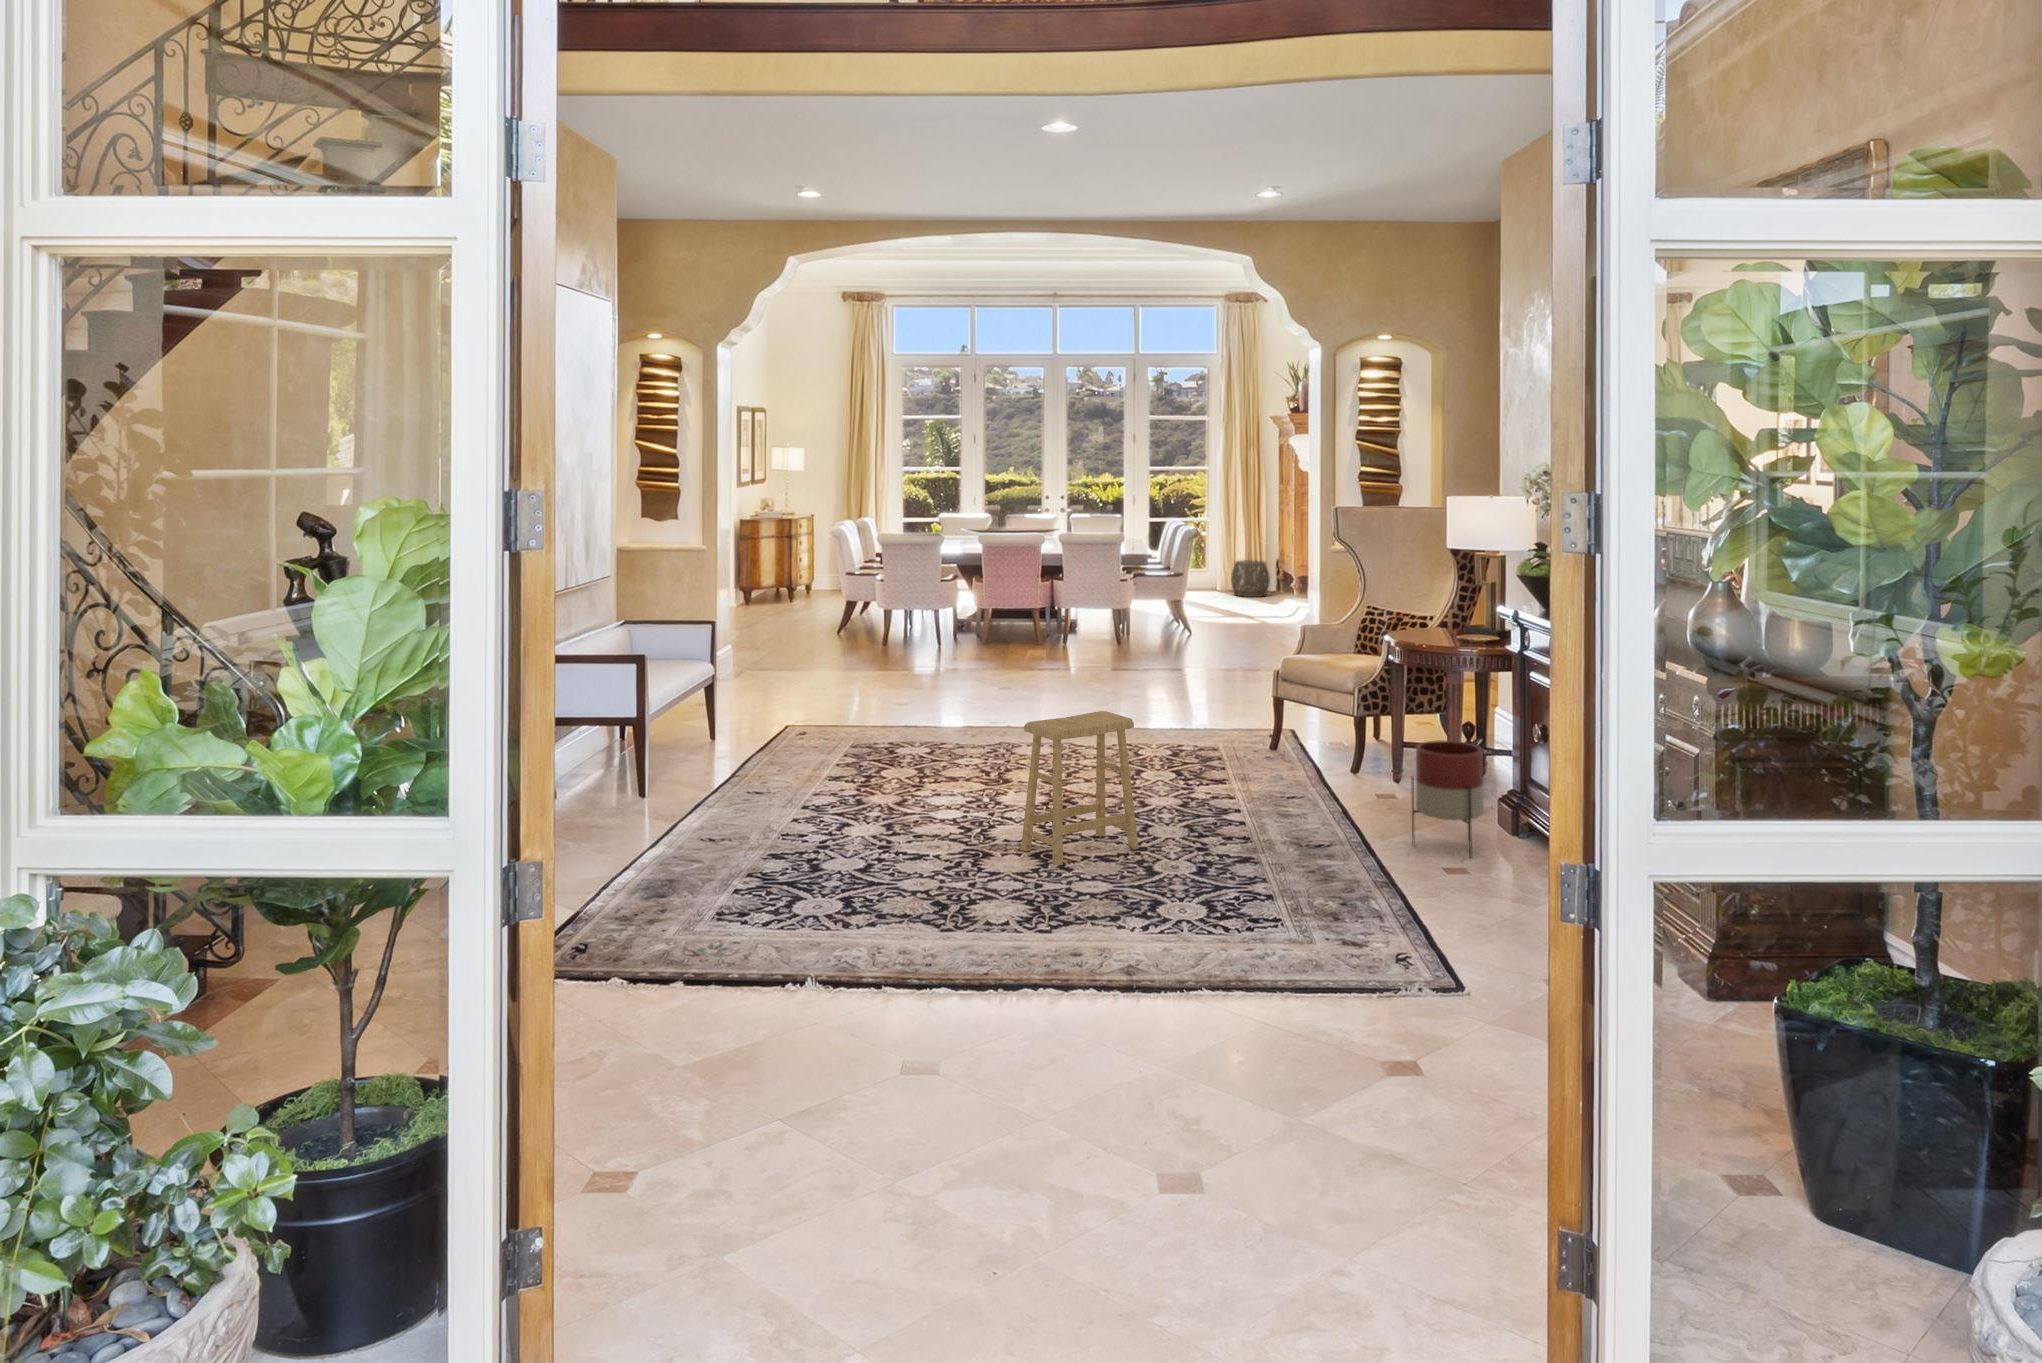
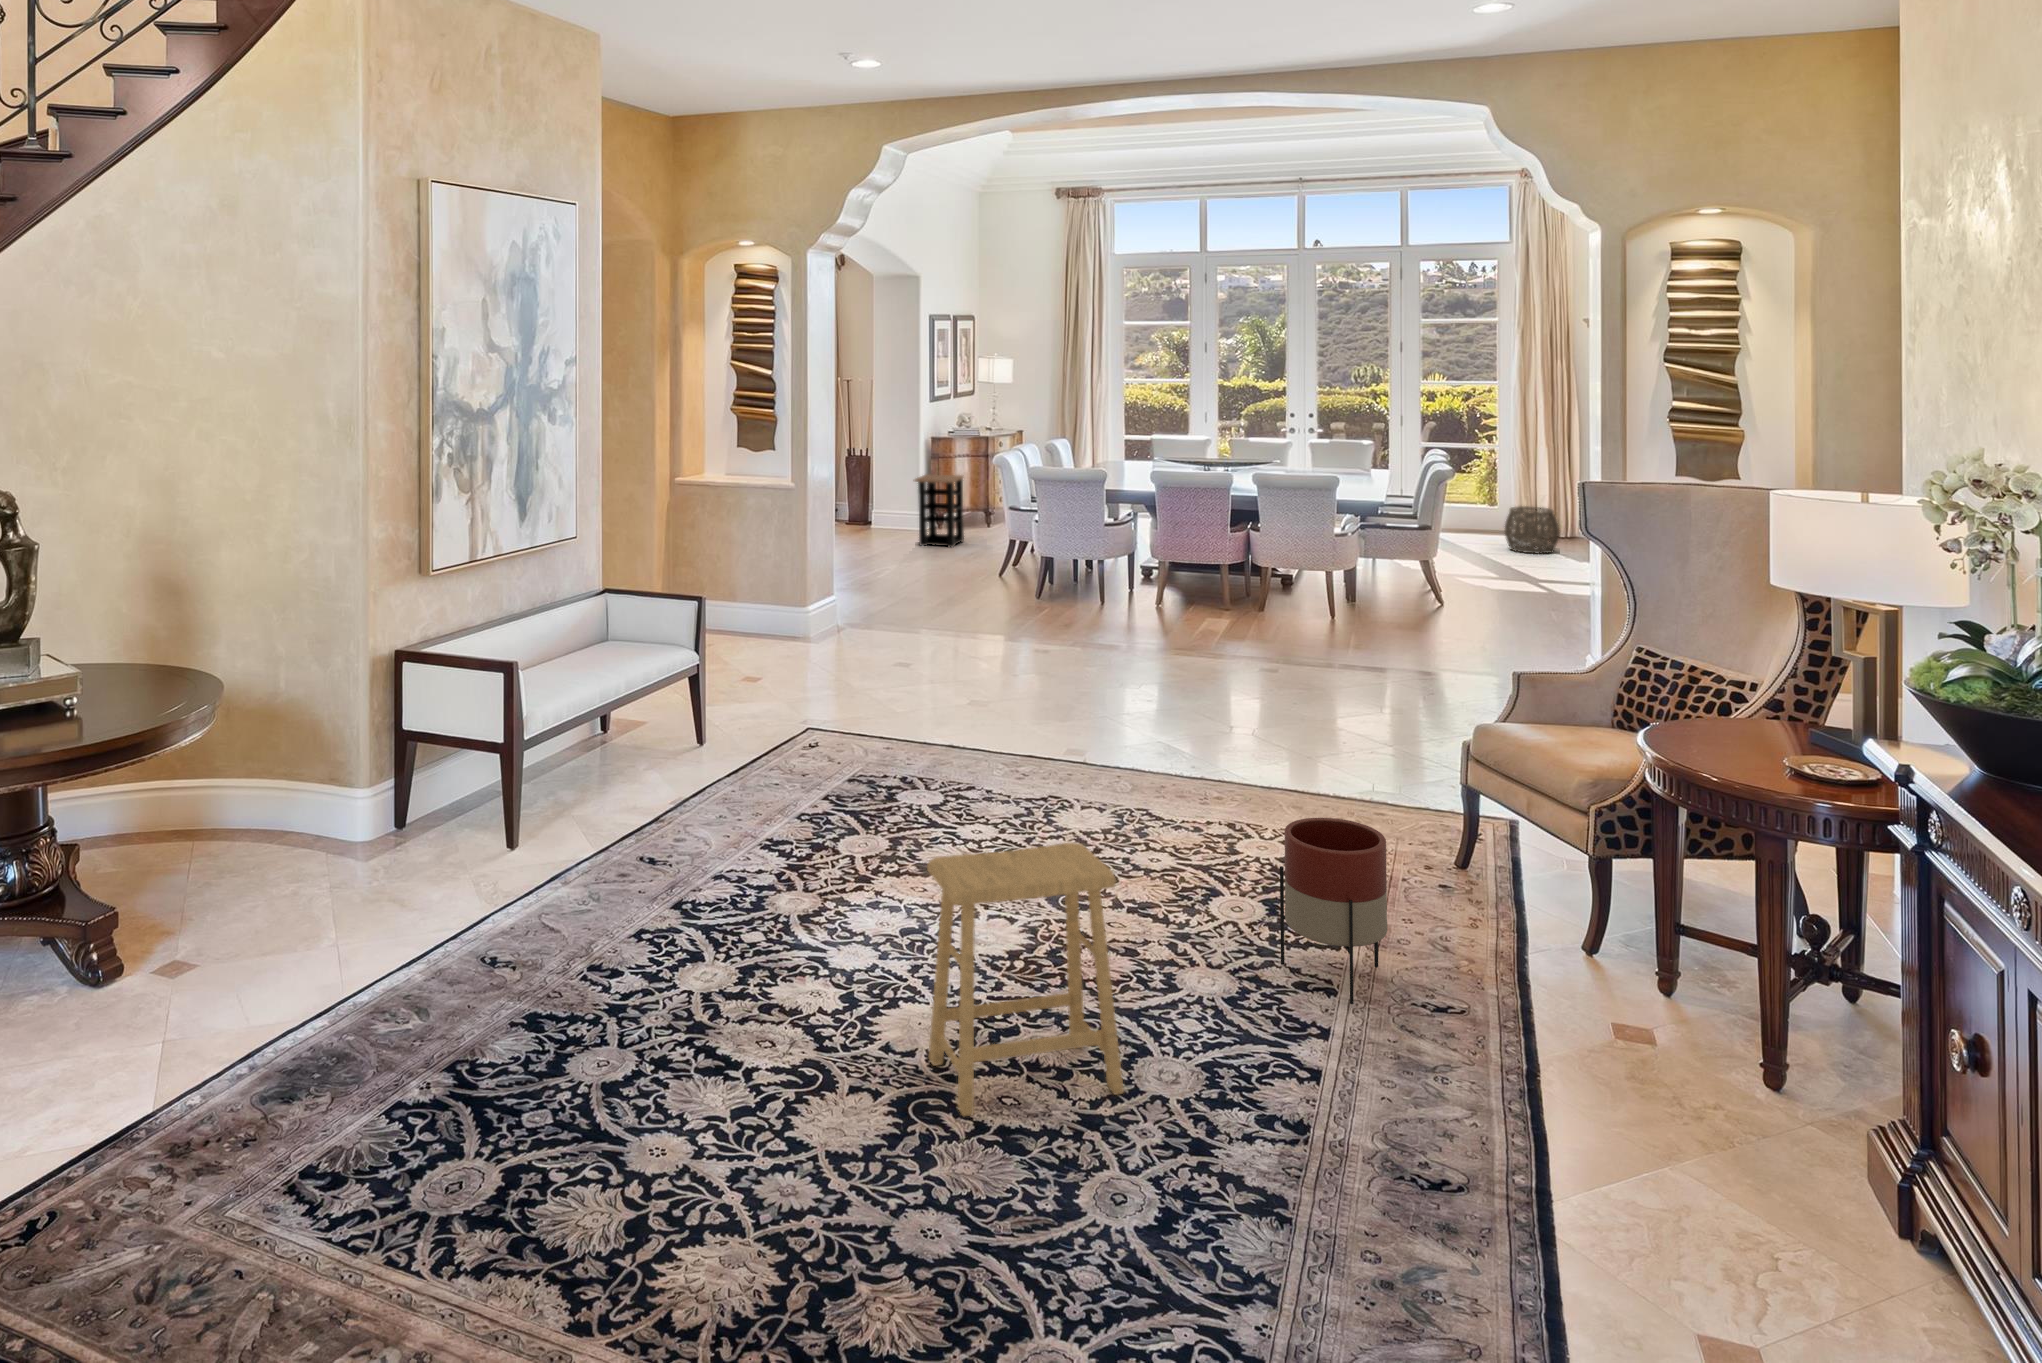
side table: none [758,547,801,611] -> present [915,474,964,547]
planter: present [1412,741,1484,857] -> present [1280,818,1387,1004]

